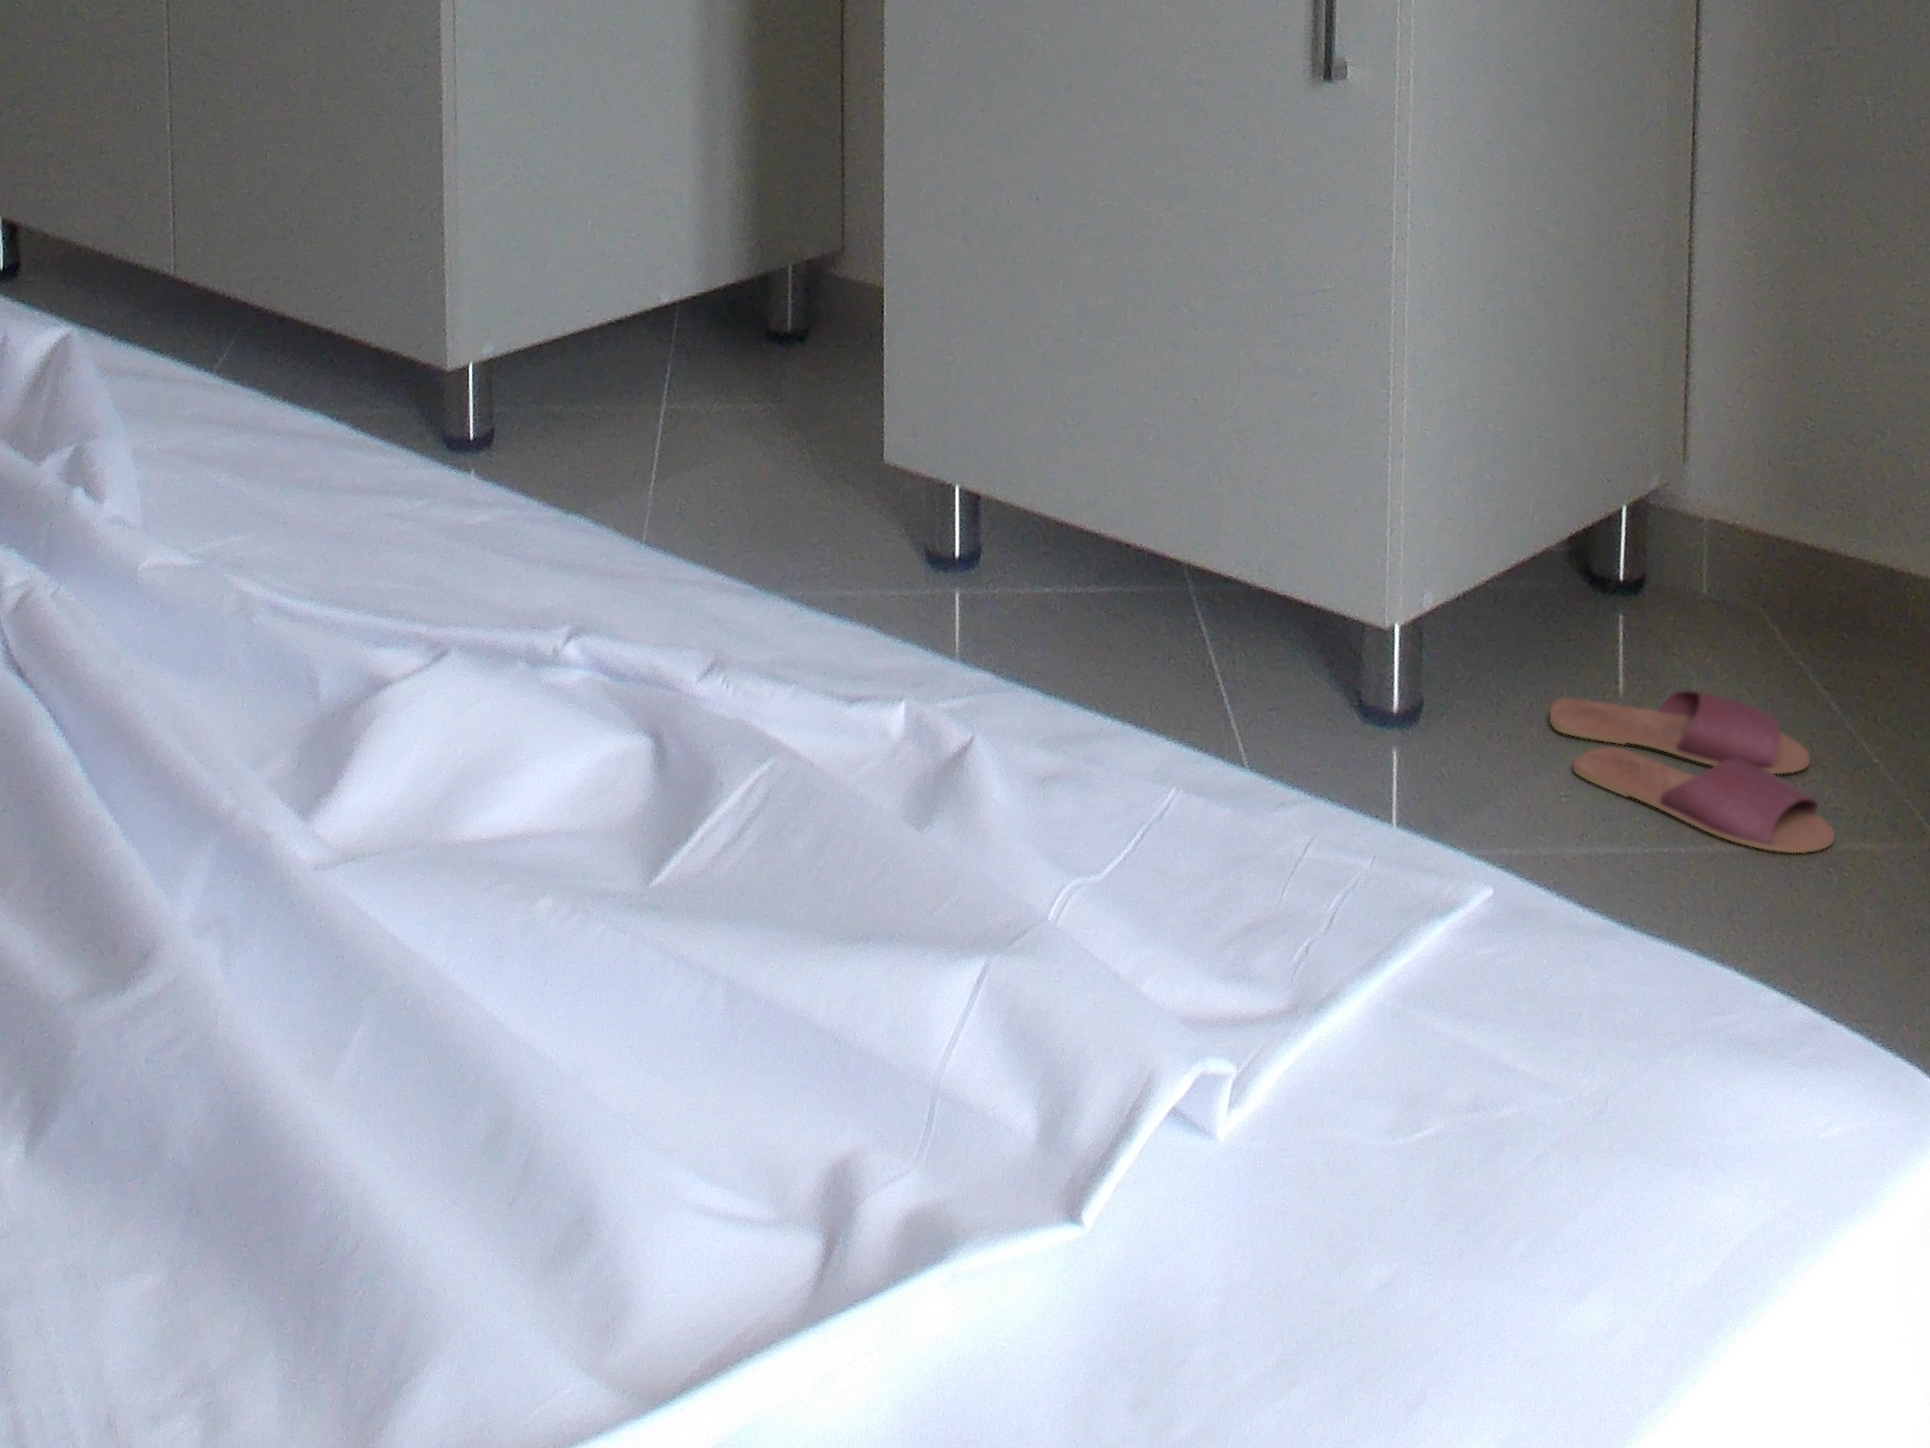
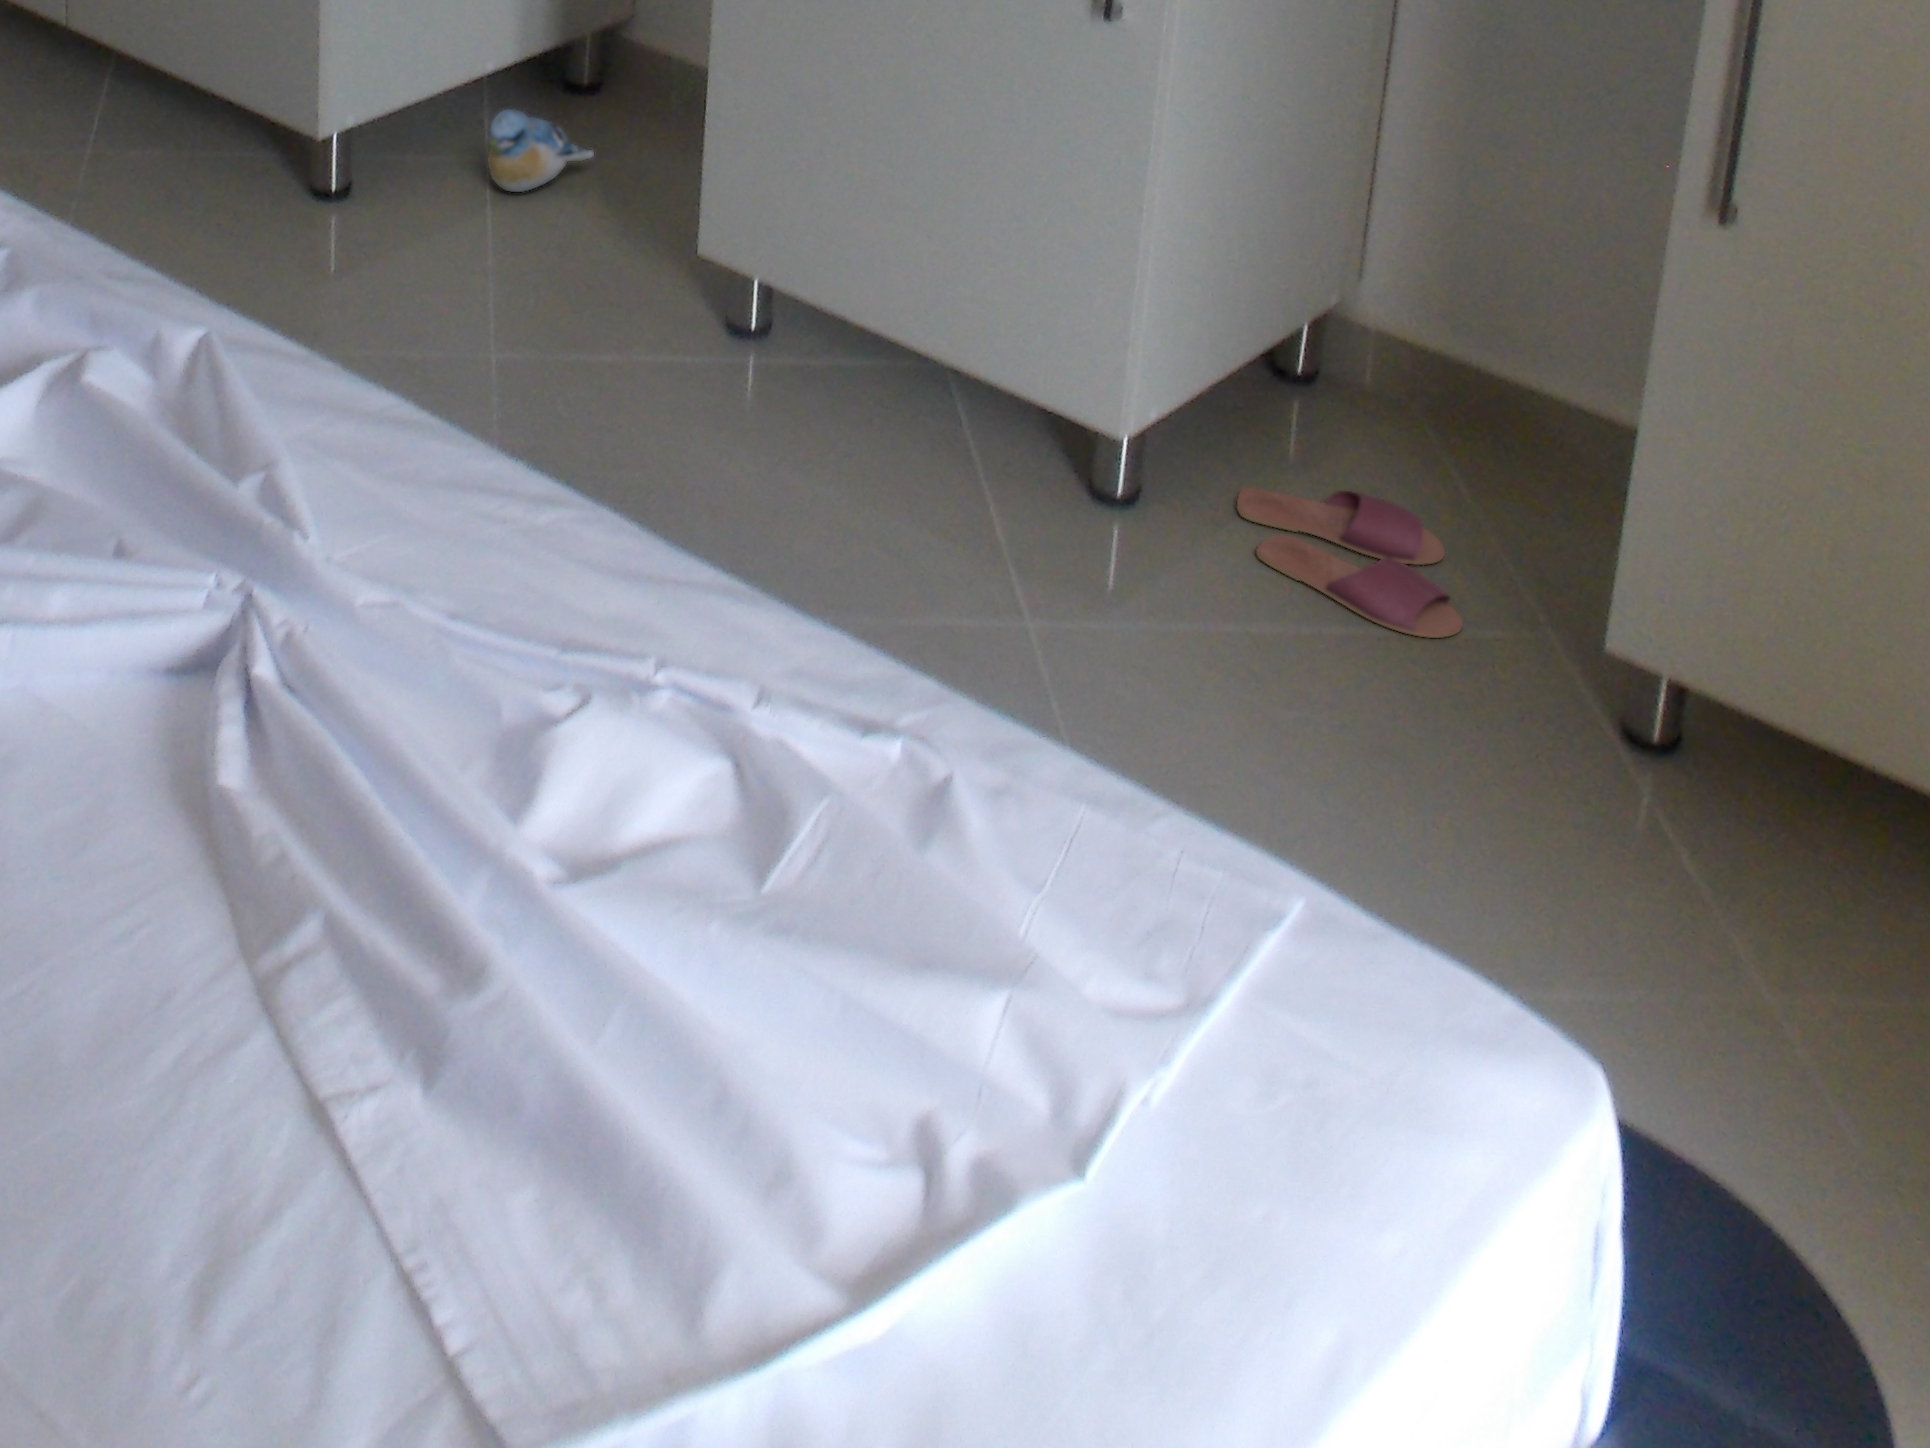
plush toy: none [661,328,791,432] -> present [488,109,593,192]

